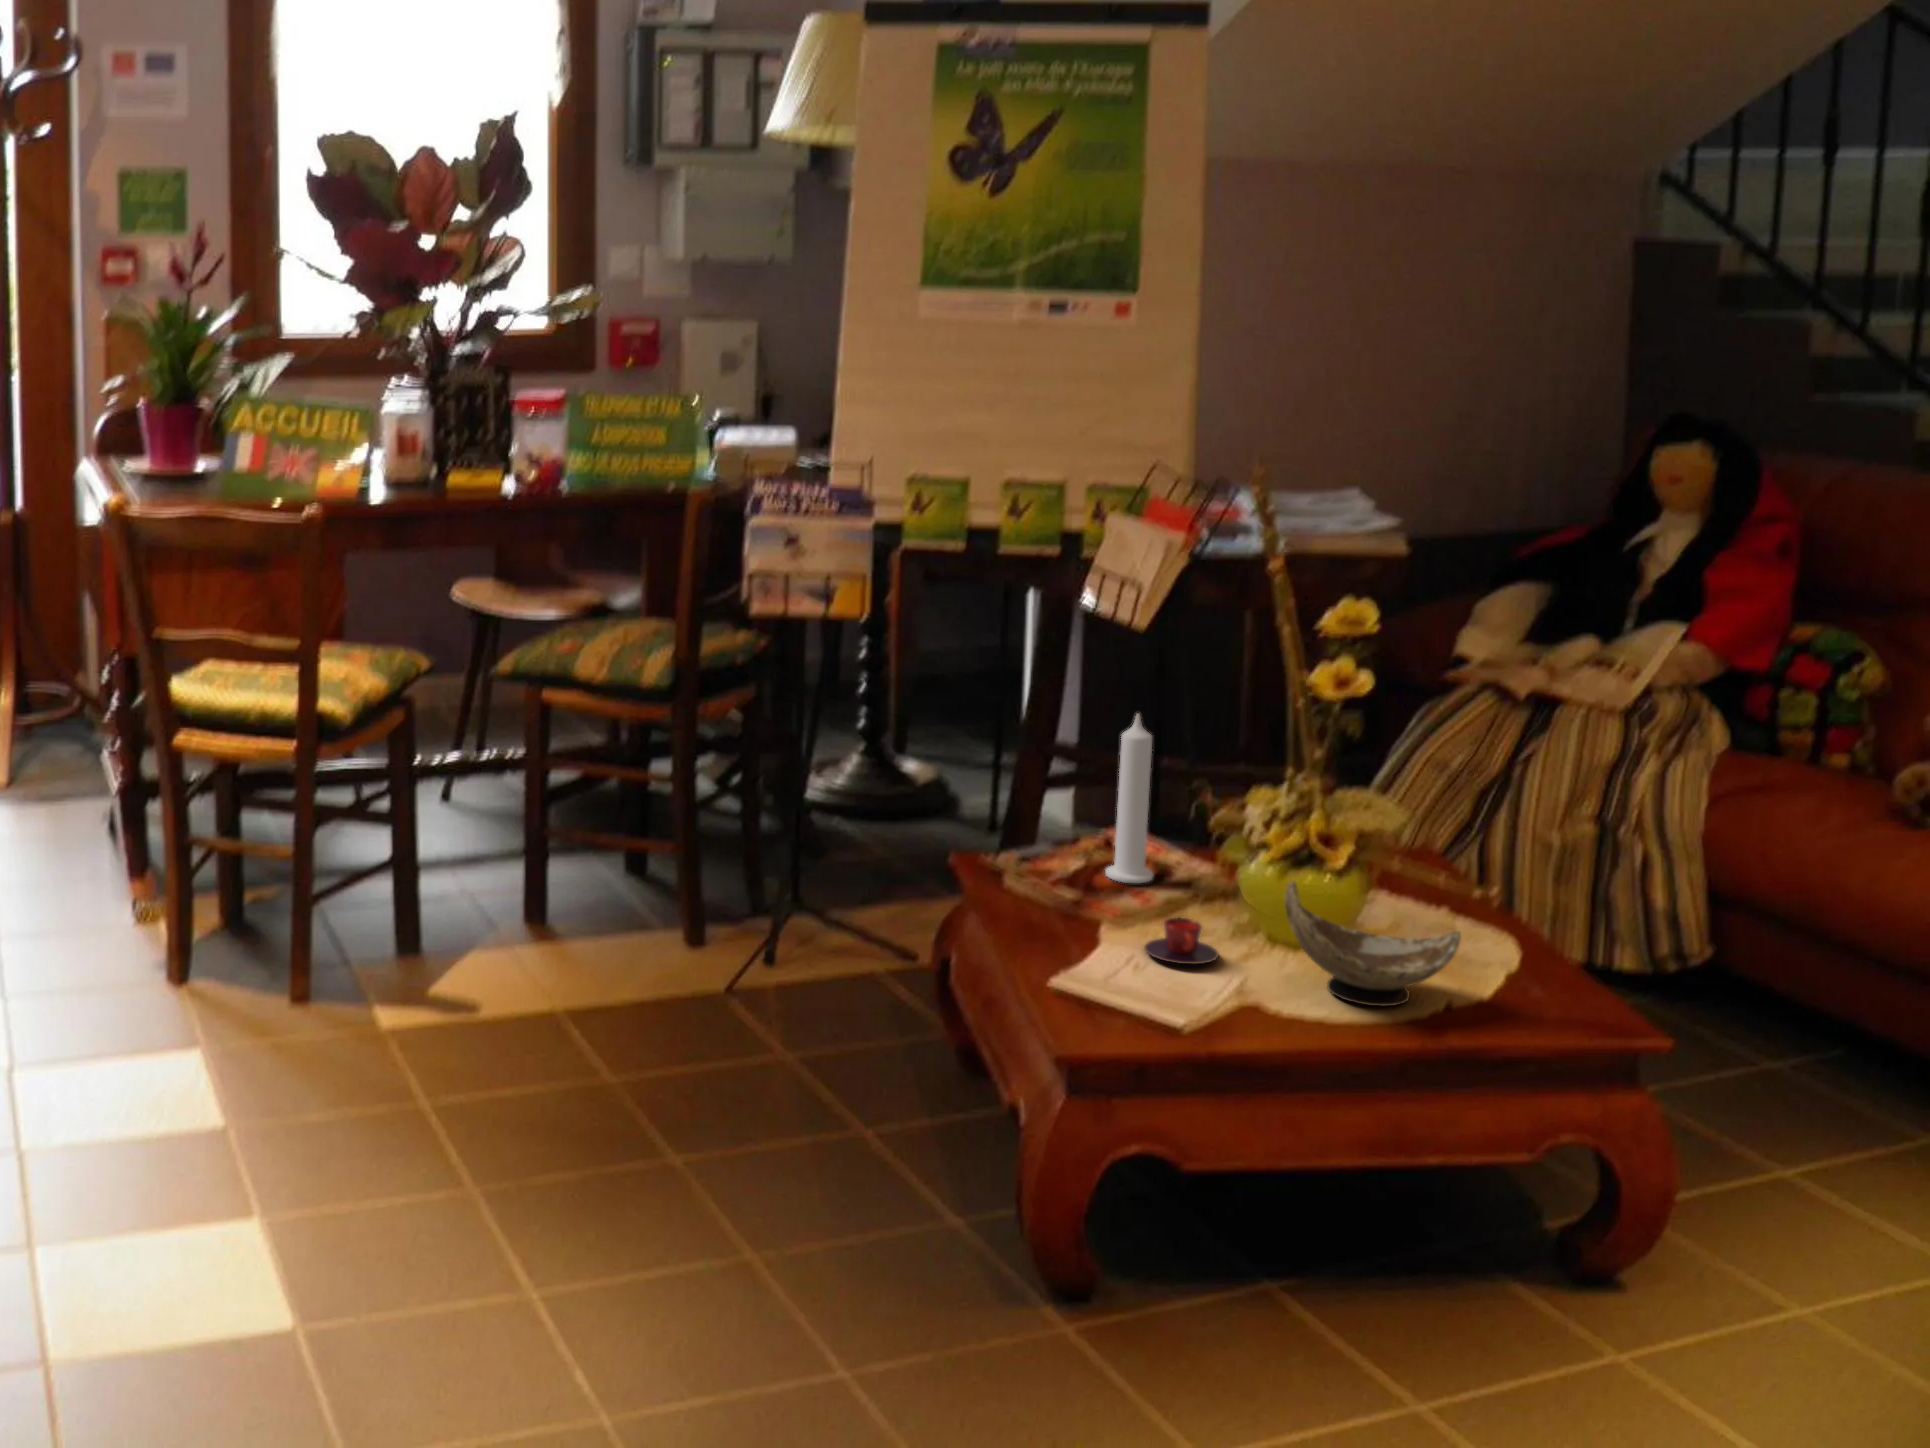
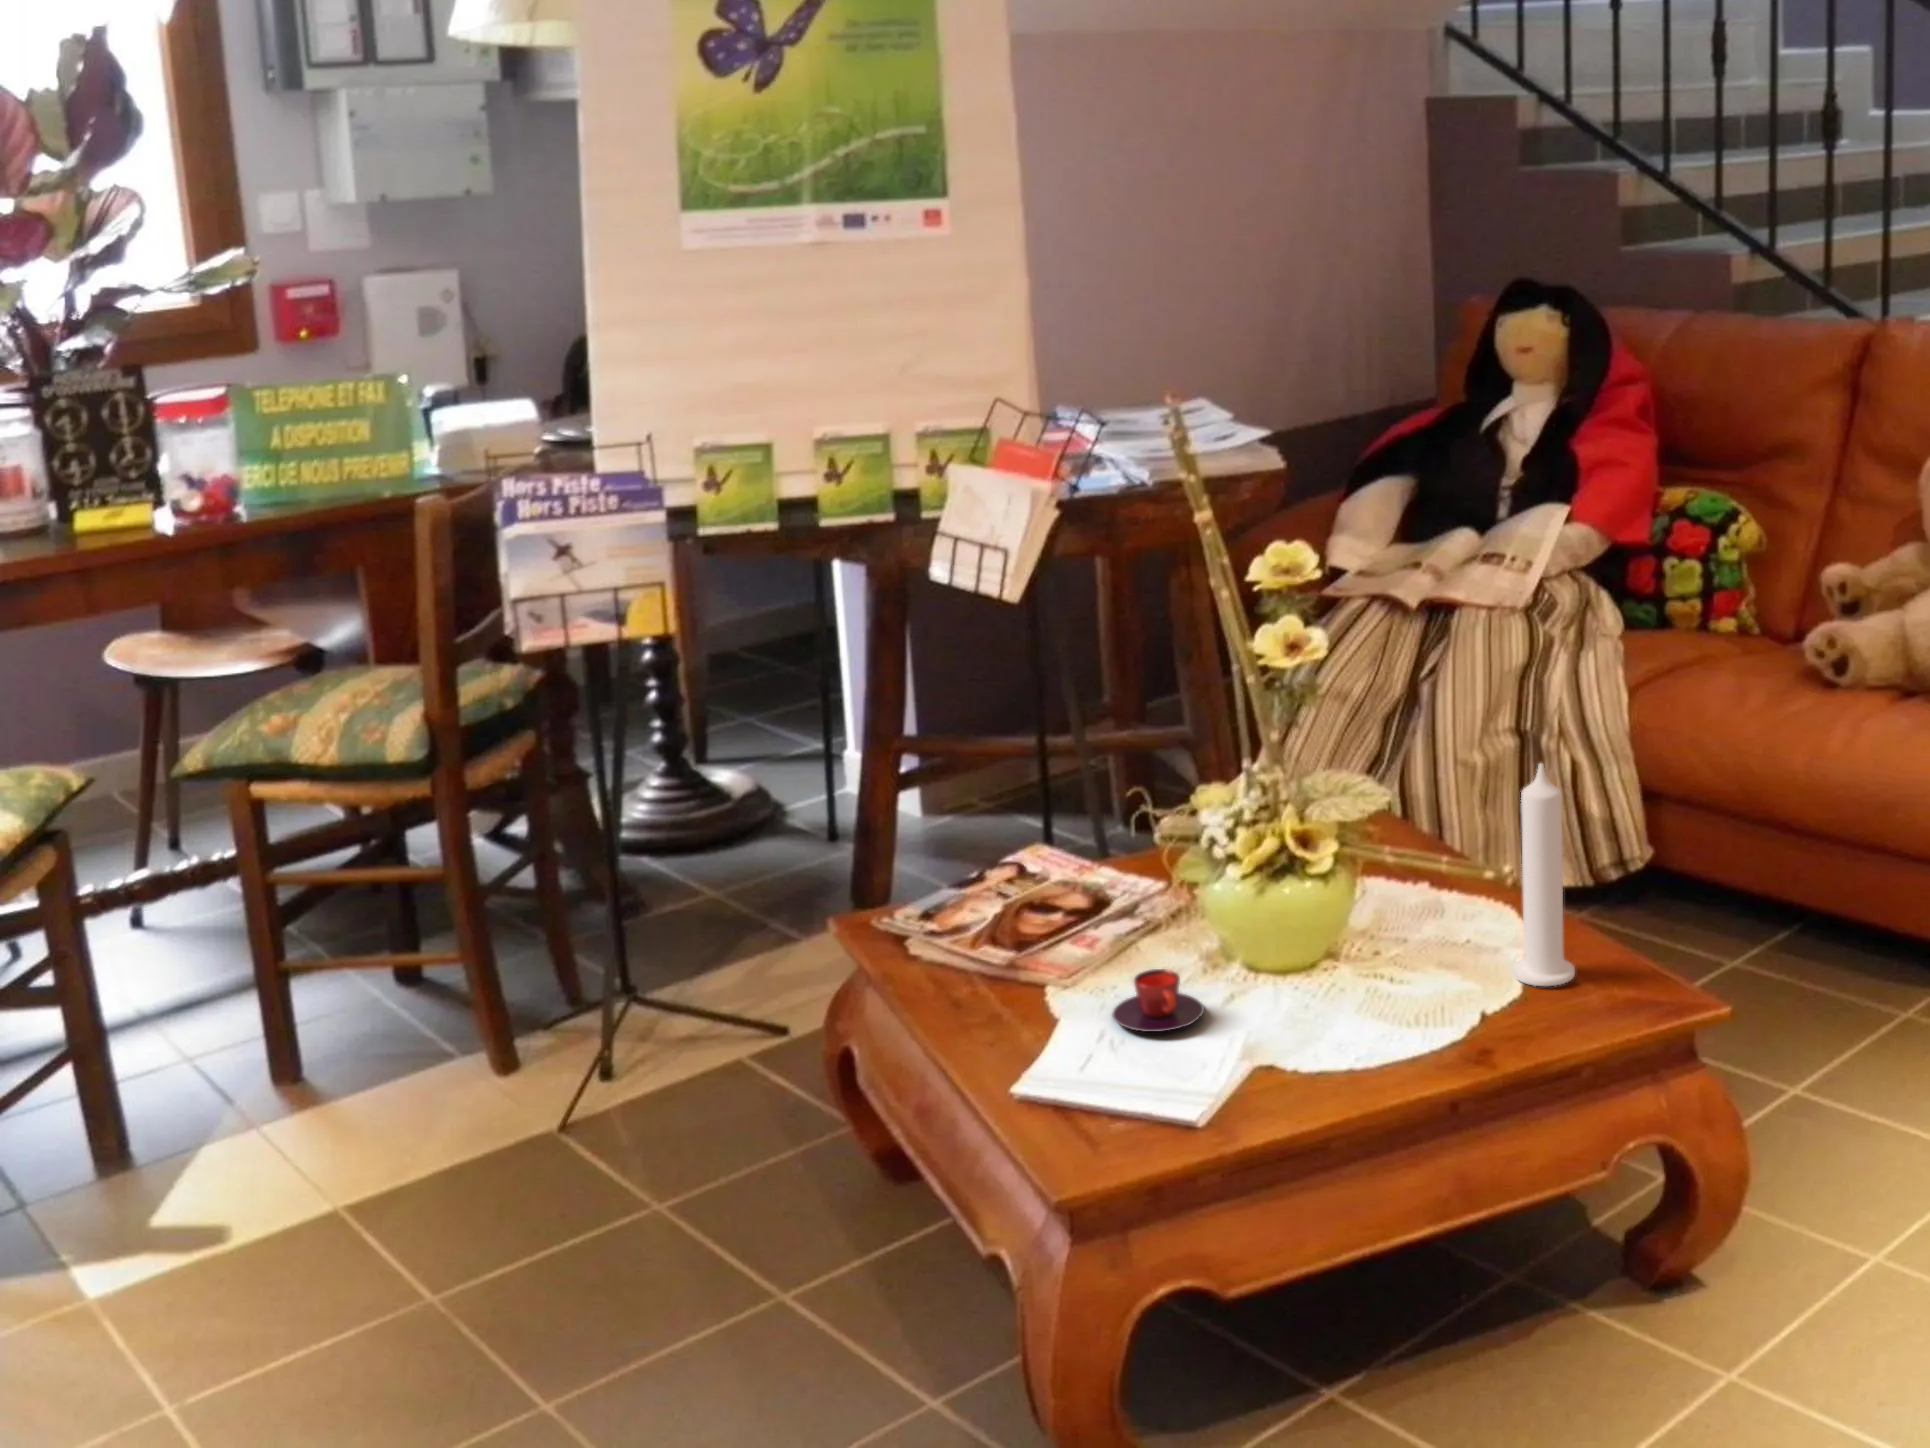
candle: present [1105,714,1153,883] -> present [1512,763,1575,986]
decorative bowl: present [1285,881,1461,1006] -> none [1280,906,1482,1039]

